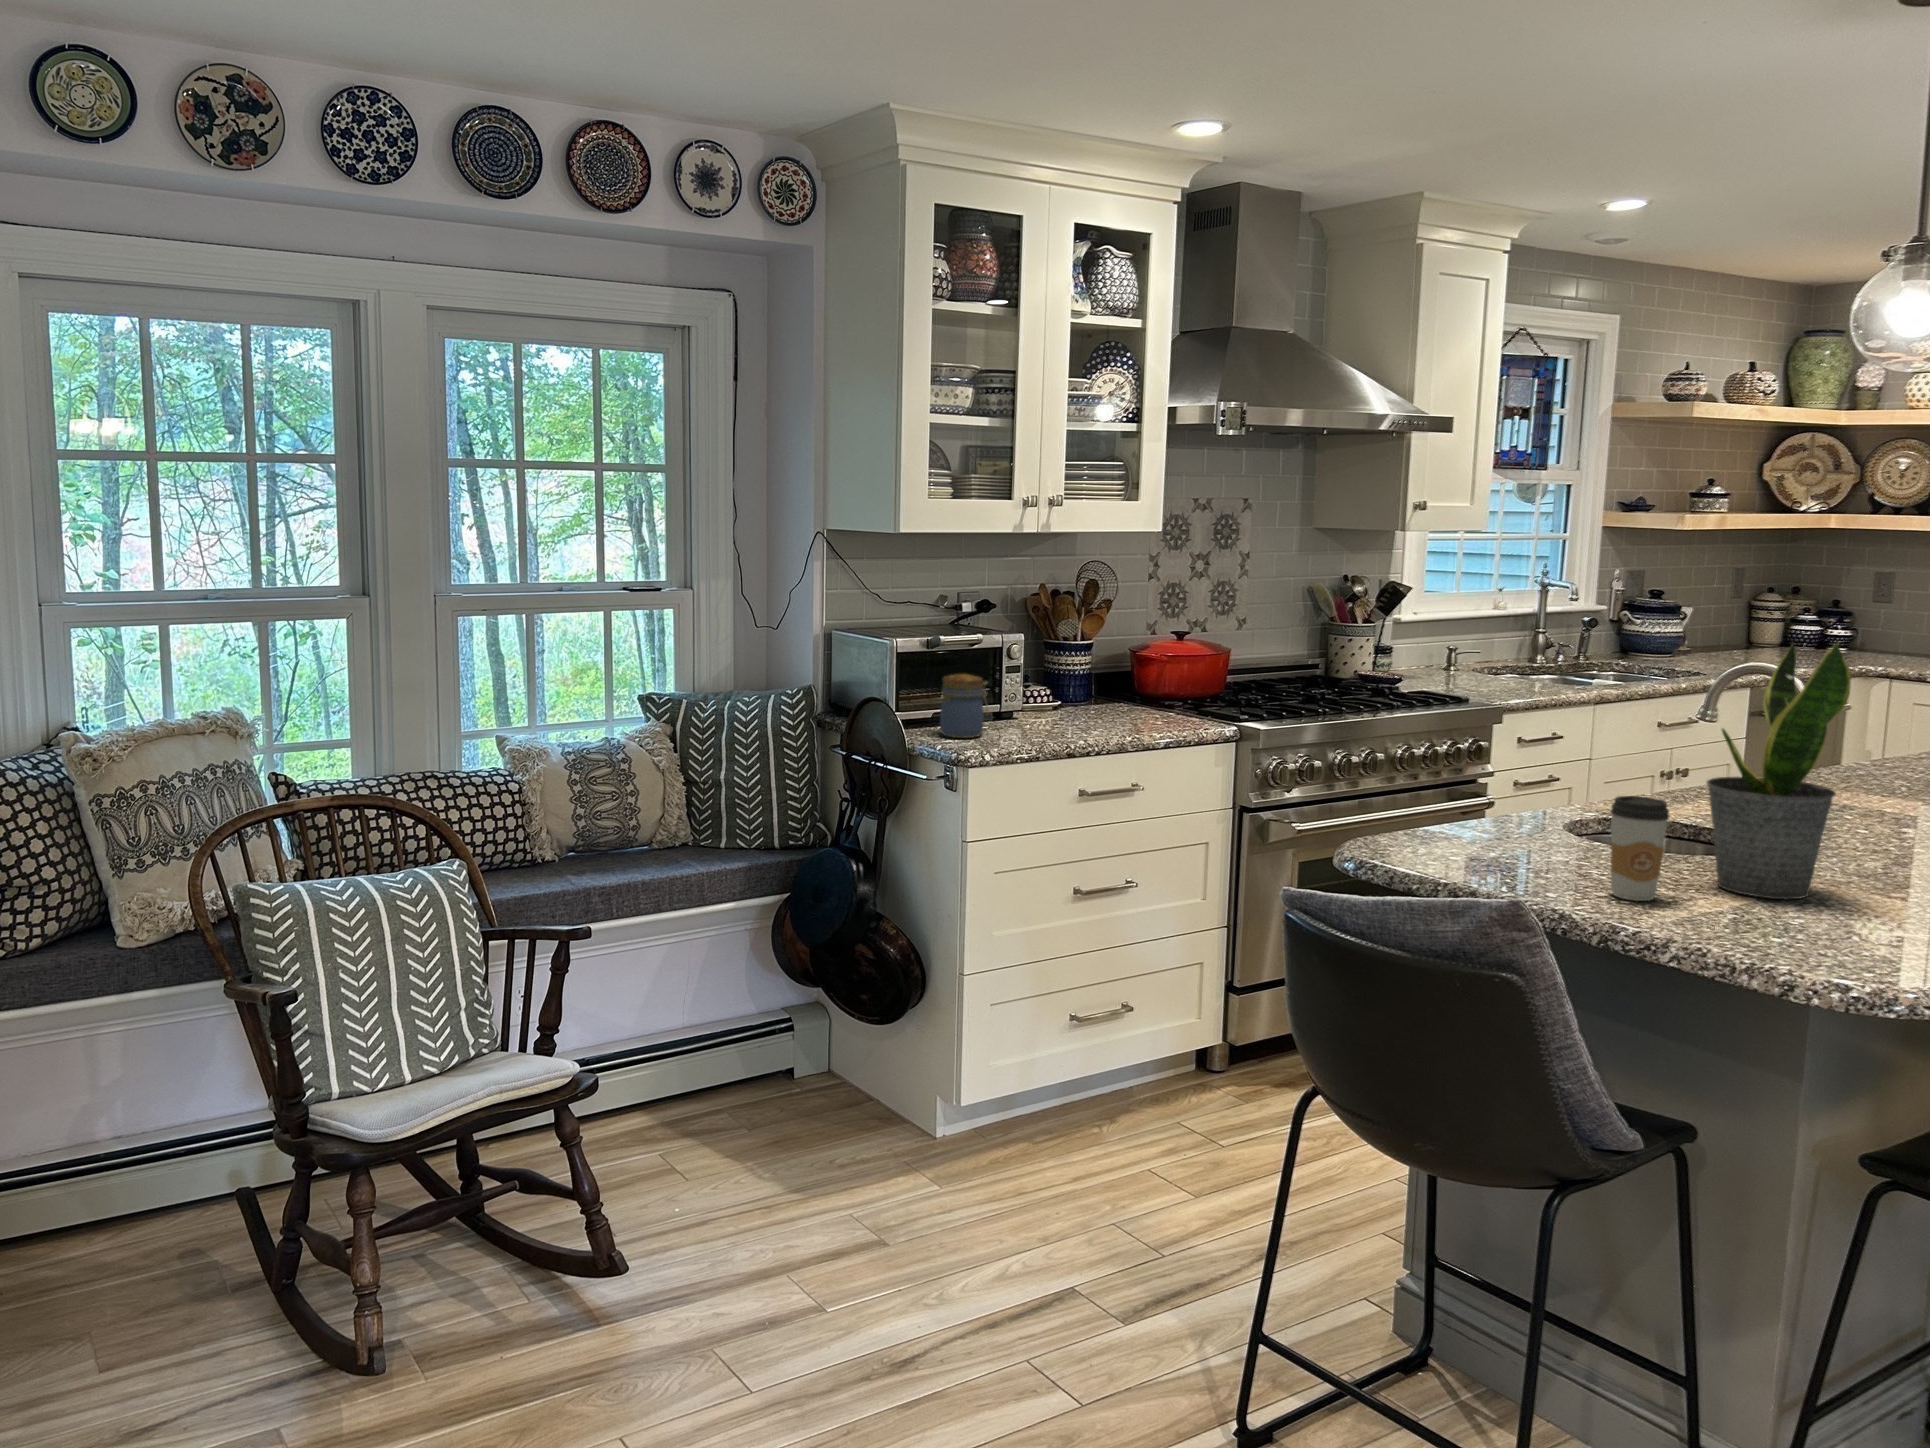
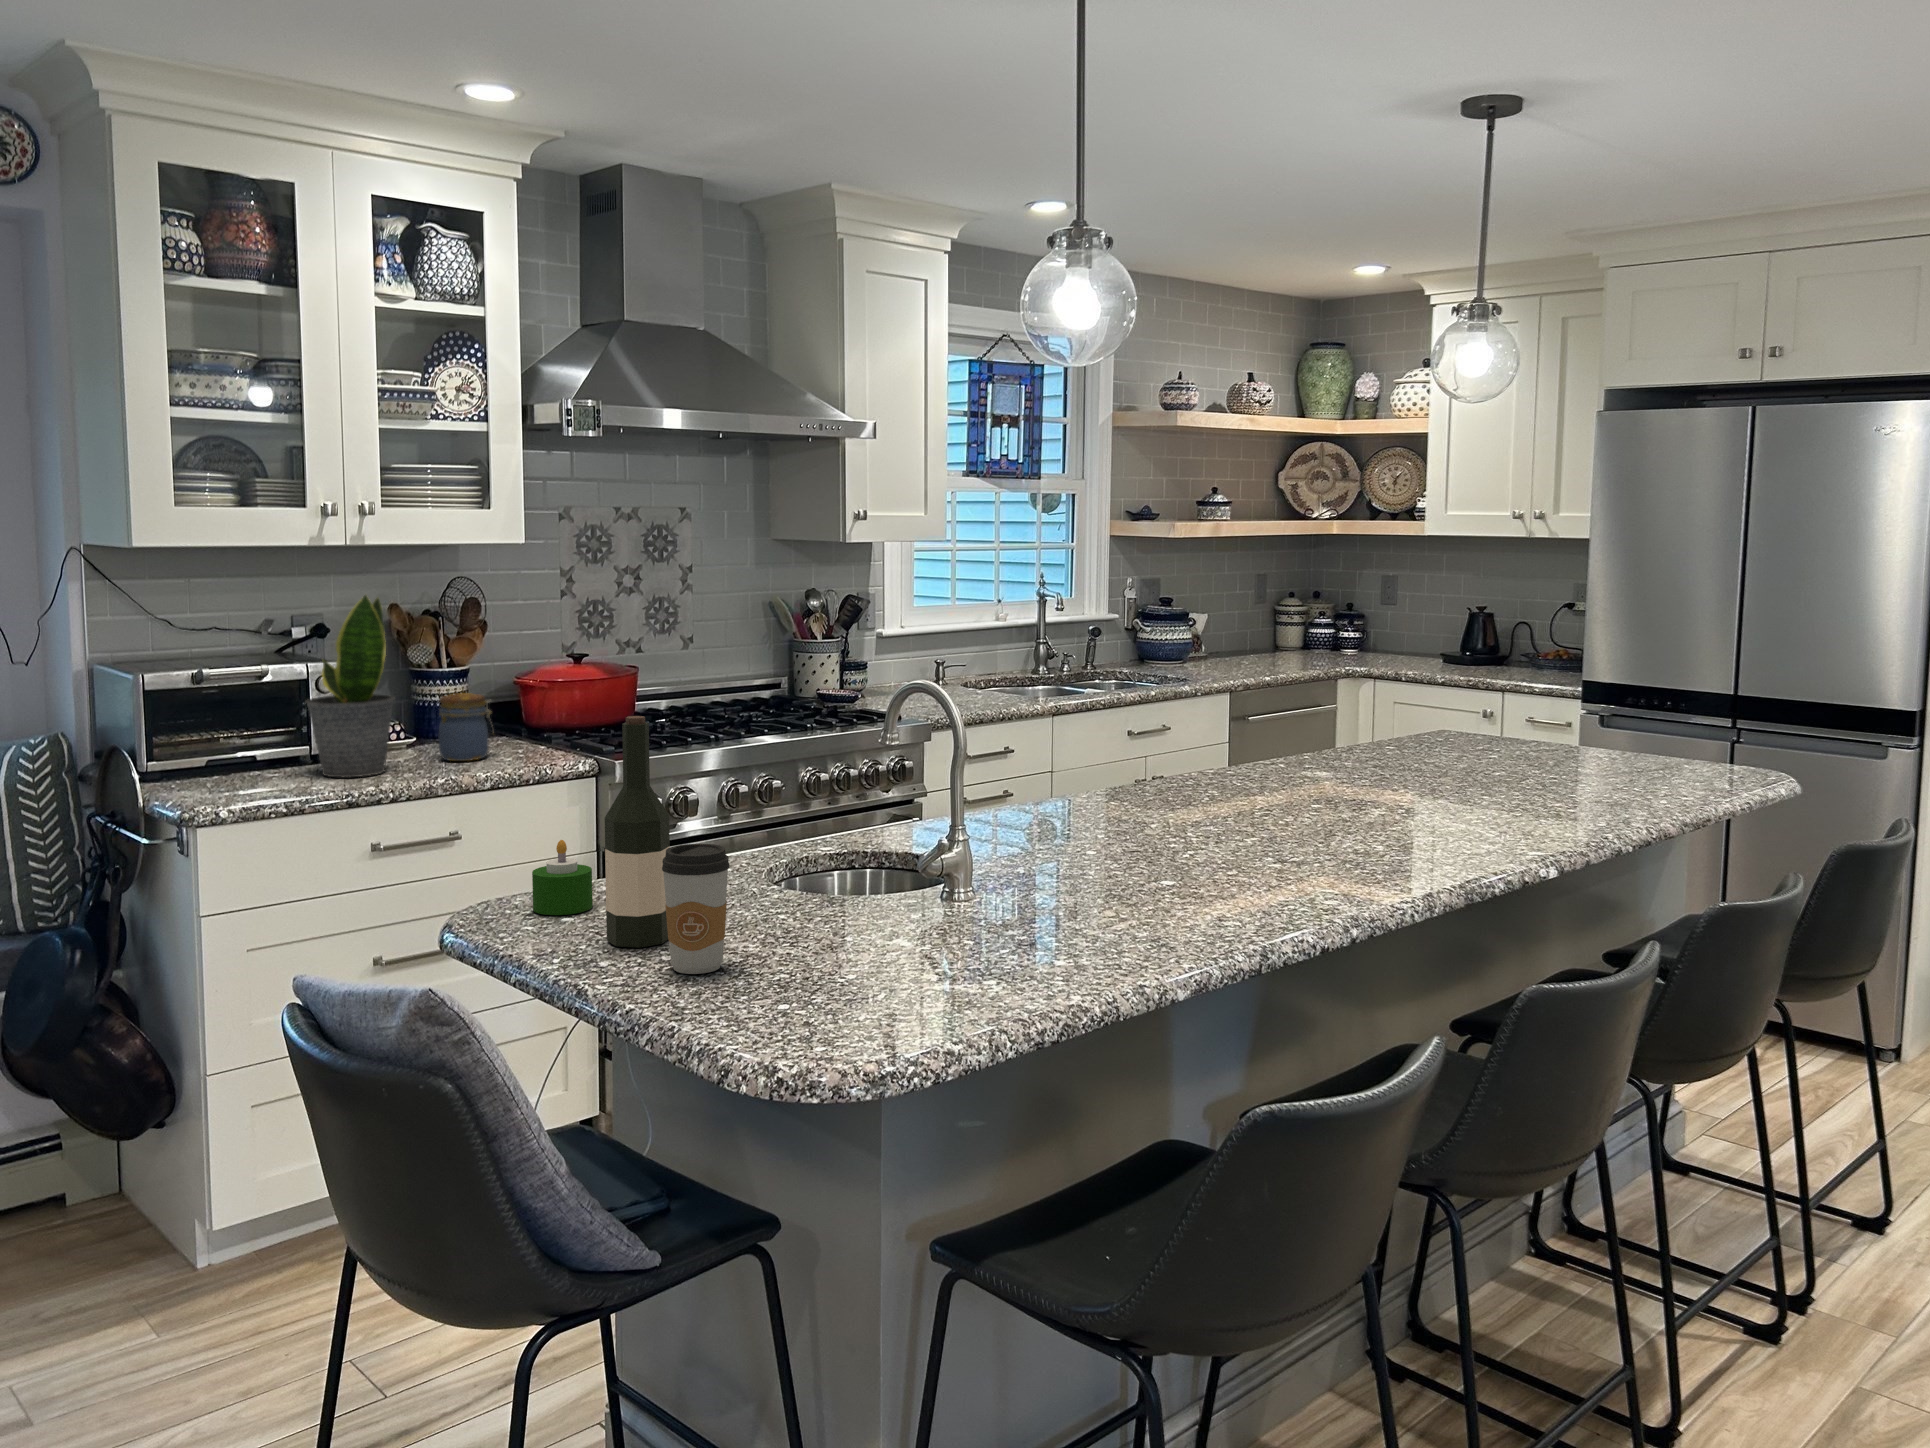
potted plant: present [1707,643,1851,899] -> present [306,595,395,777]
jar: present [940,674,987,738] -> present [439,693,492,761]
wine bottle: none [1520,690,1579,879] -> present [605,716,670,948]
candle: none [1411,790,1463,851] -> present [532,840,593,915]

